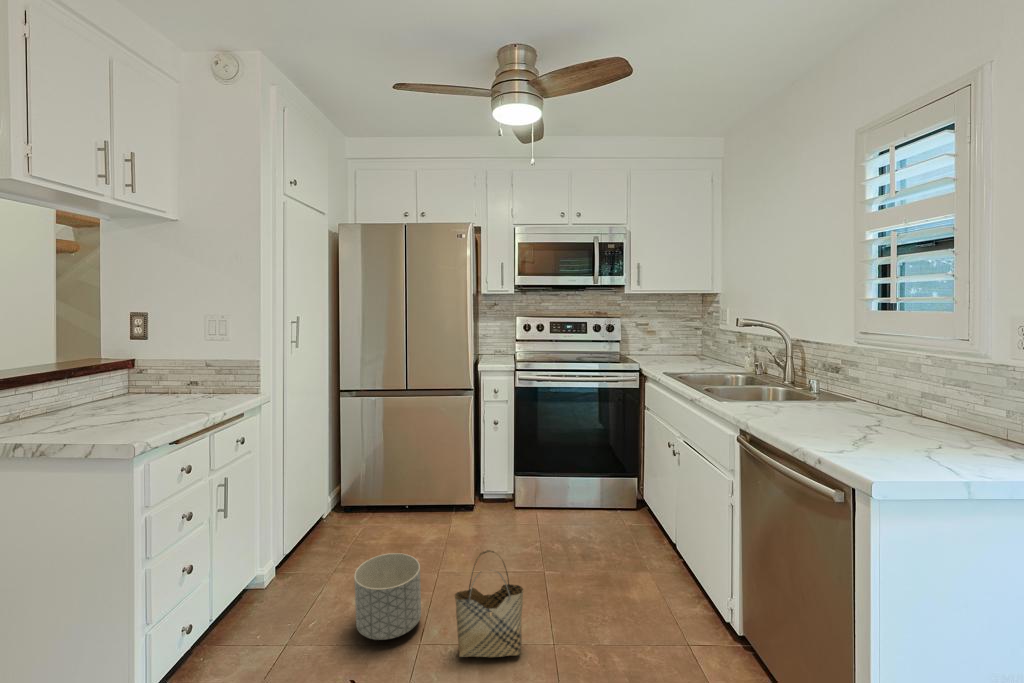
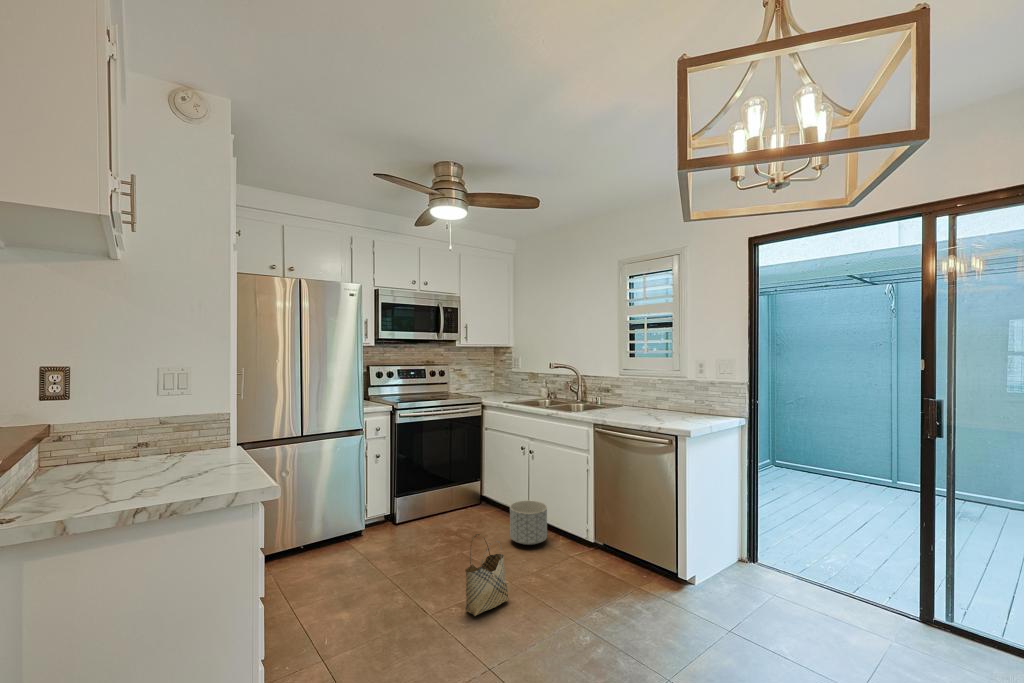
planter: present [354,553,421,640] -> present [510,500,547,545]

